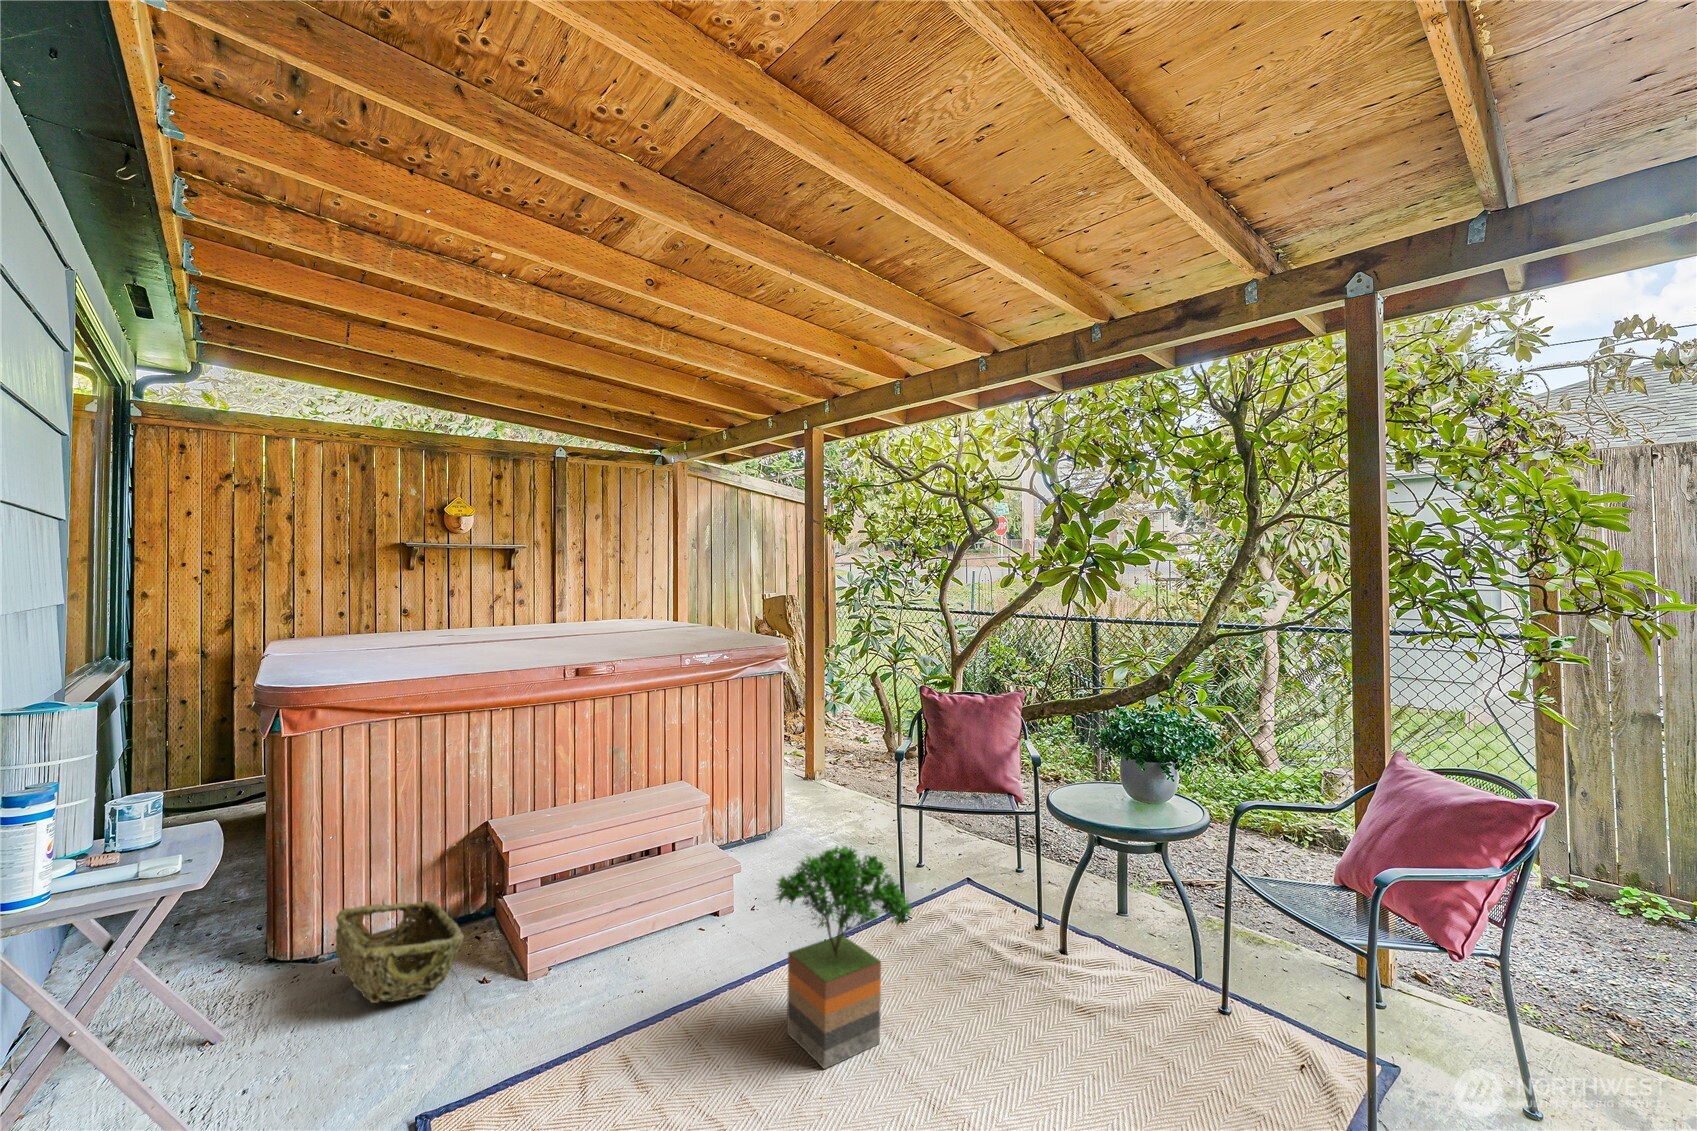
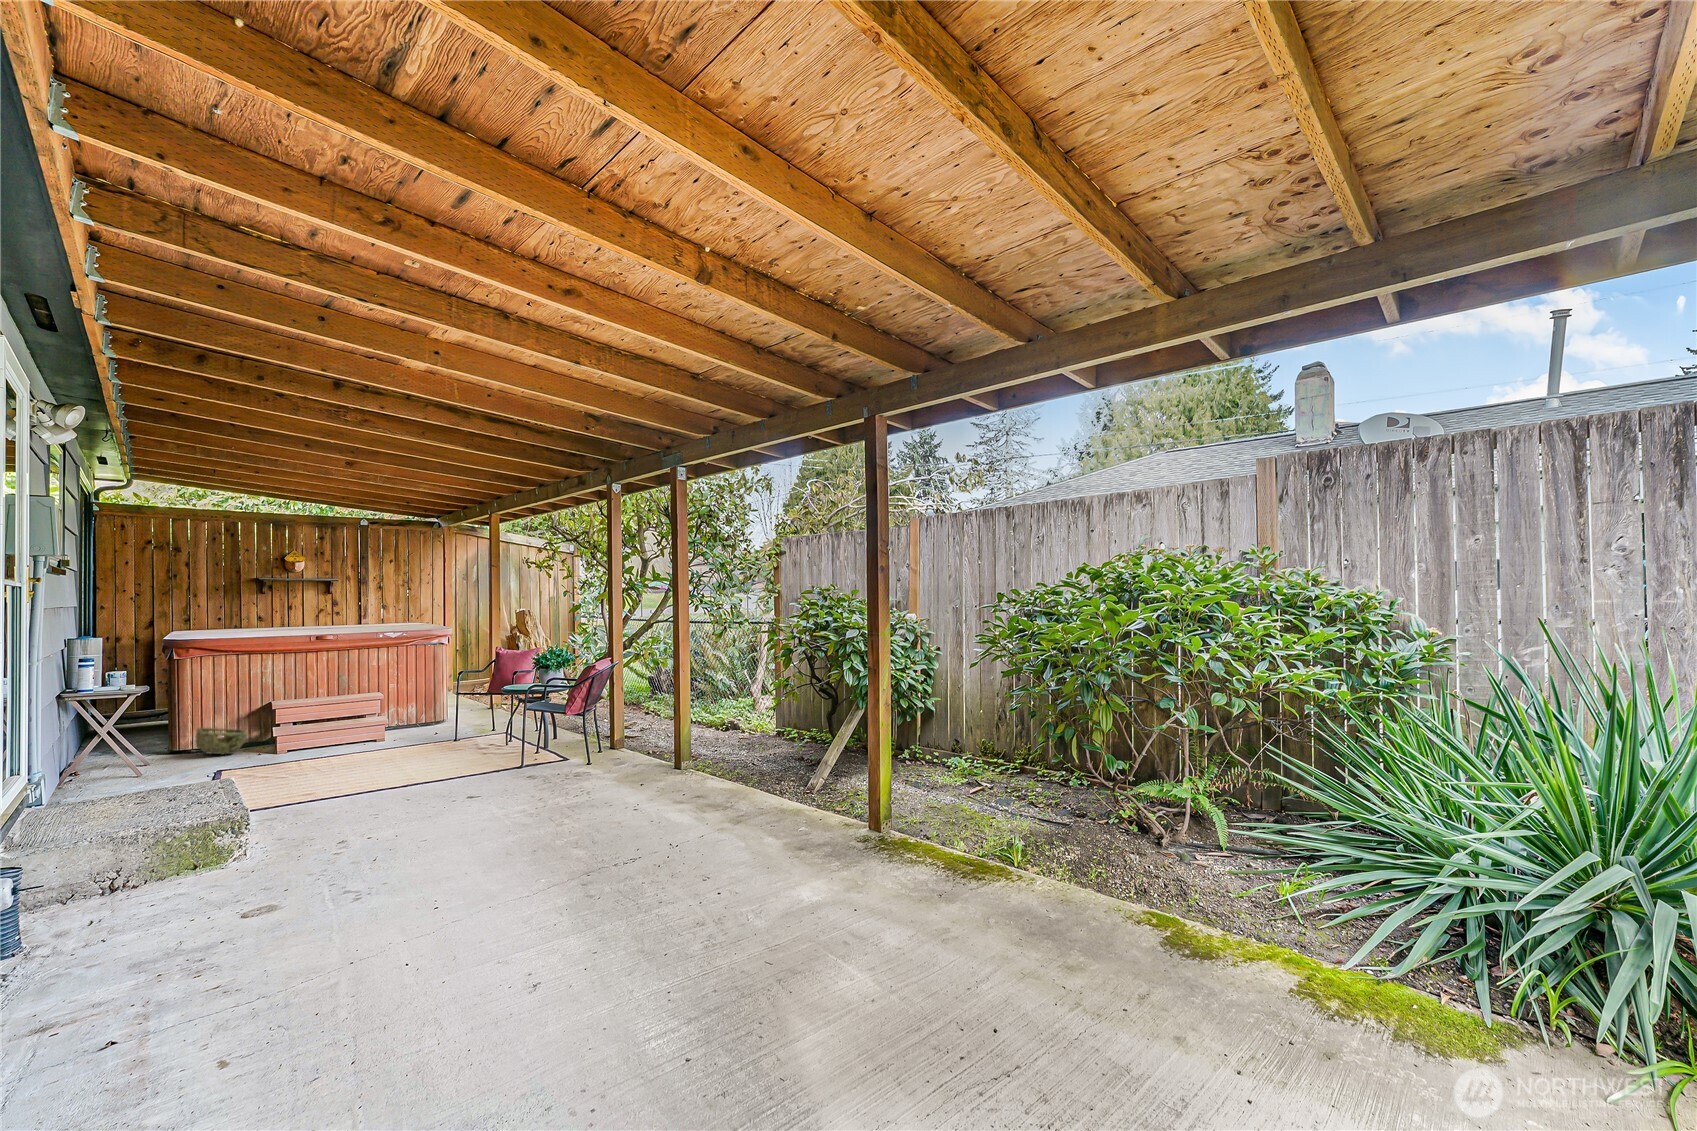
potted tree: present [776,846,912,1069] -> none [356,693,409,761]

